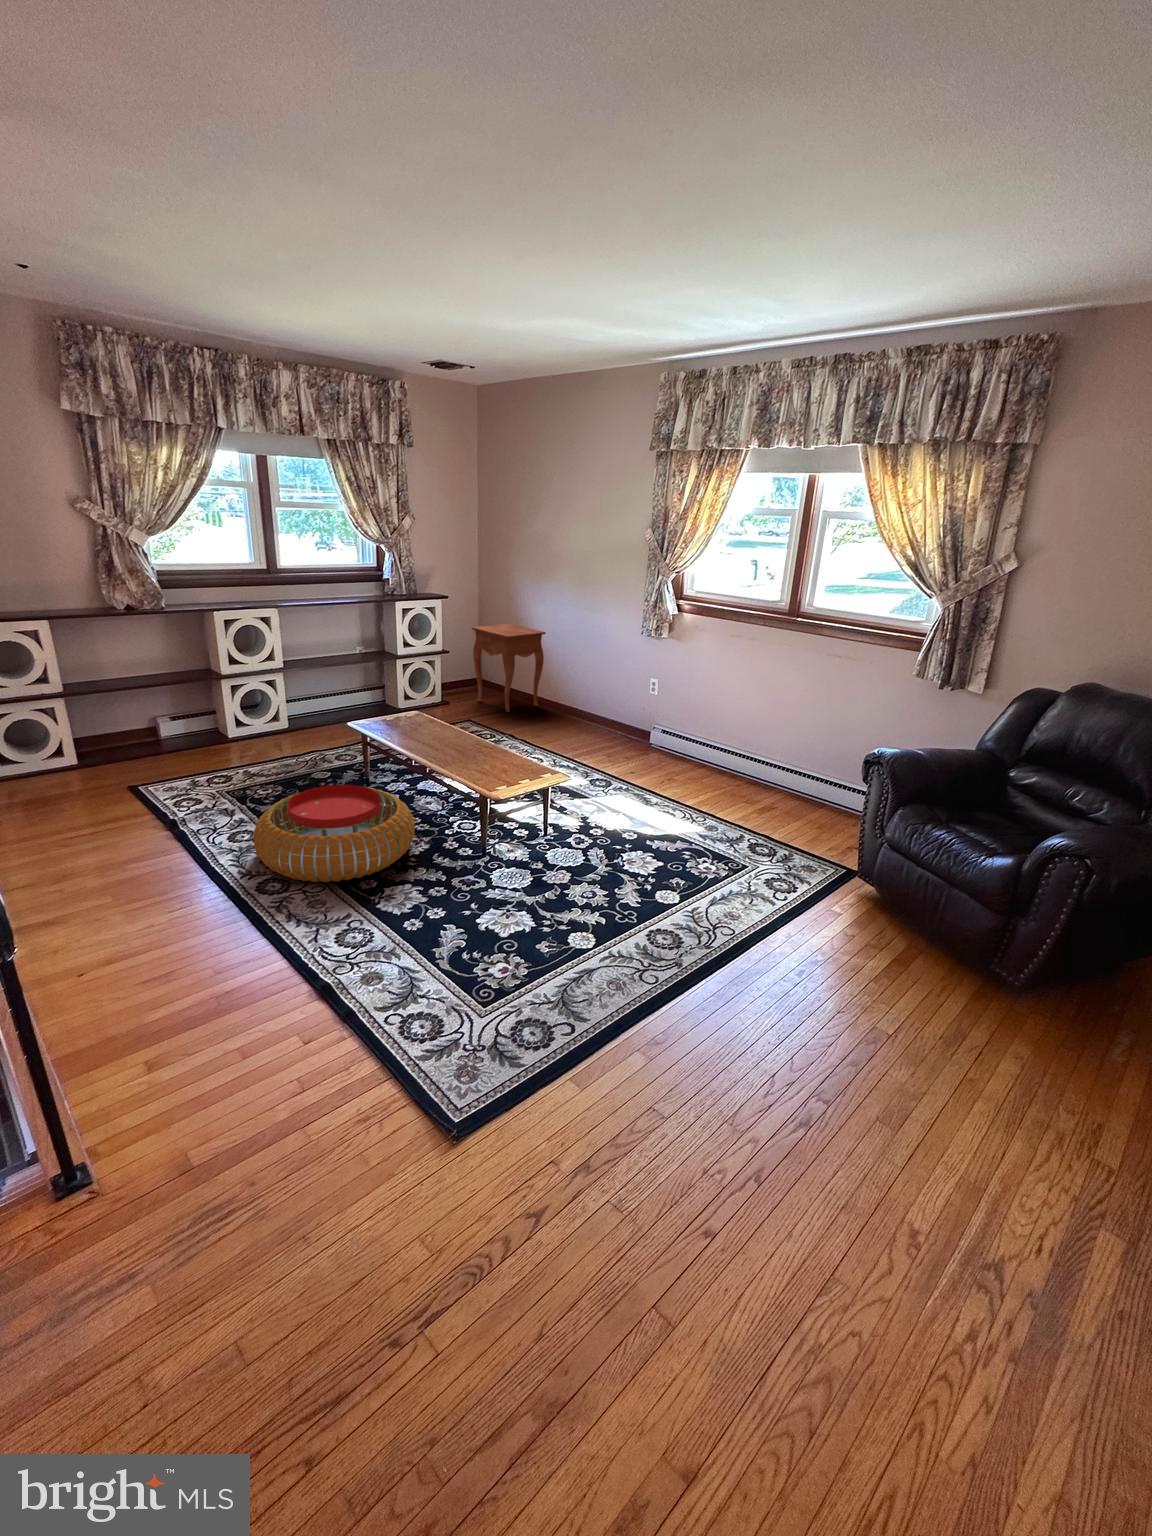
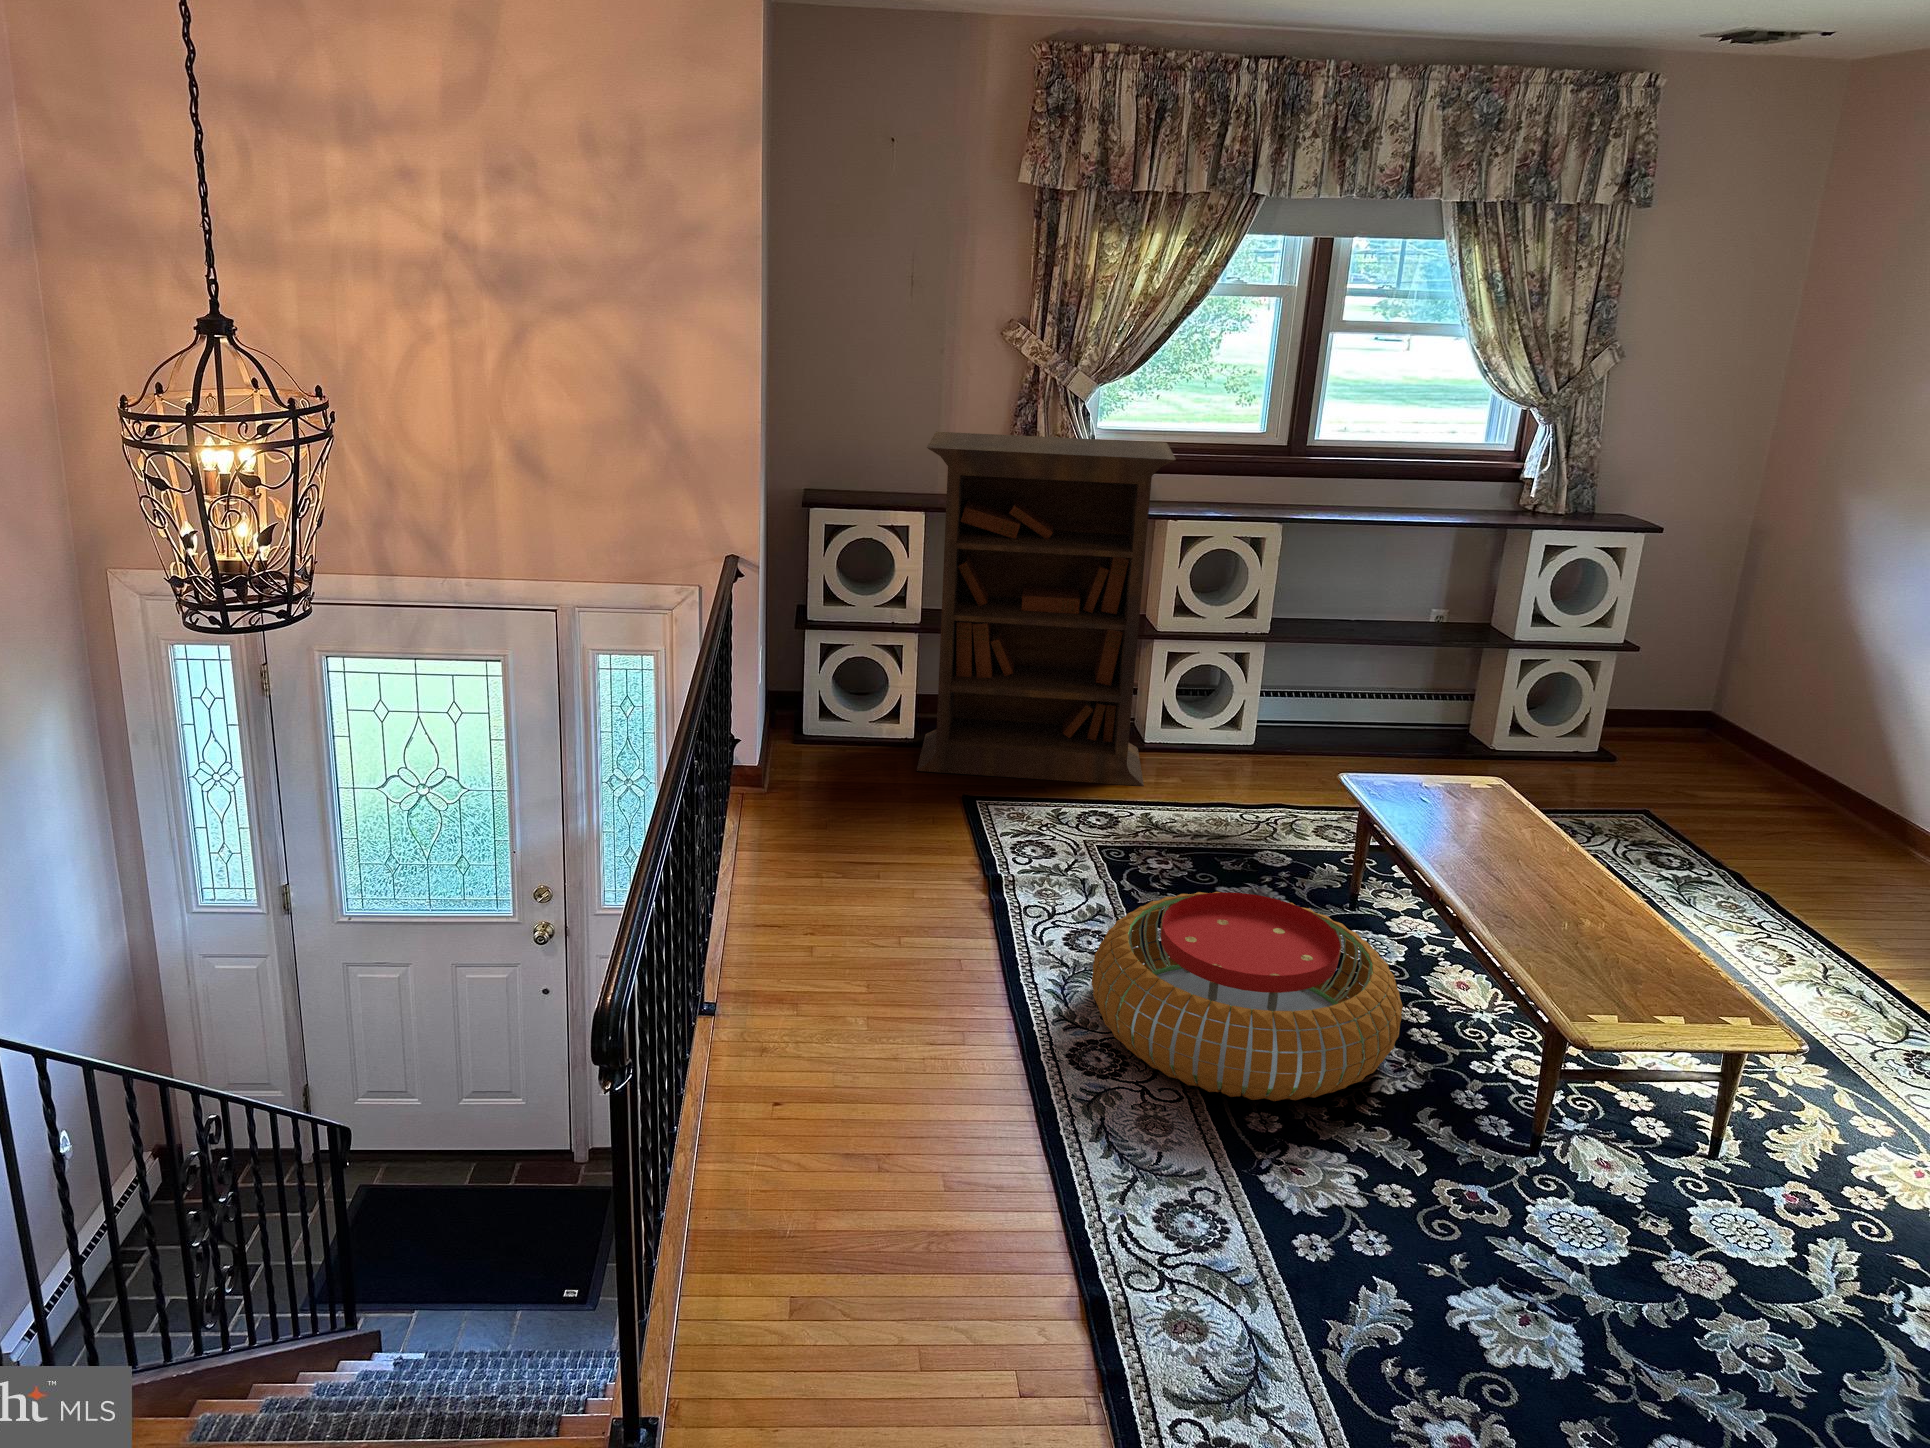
bookcase: none [40,568,236,781] -> present [917,432,1176,786]
side table: present [472,624,546,712] -> none [1682,602,1900,811]

